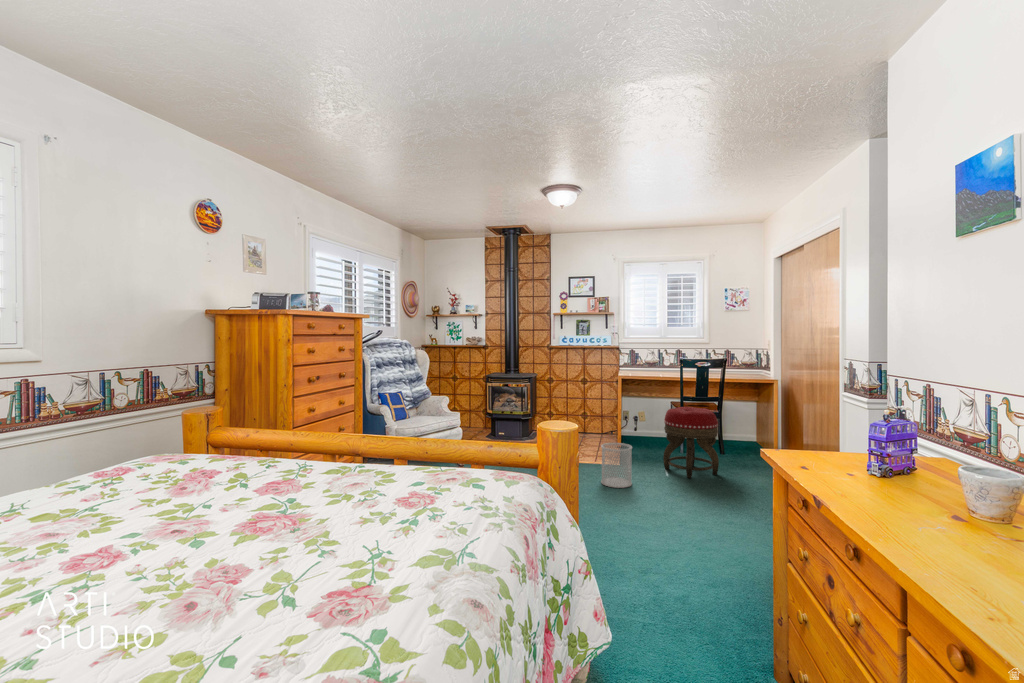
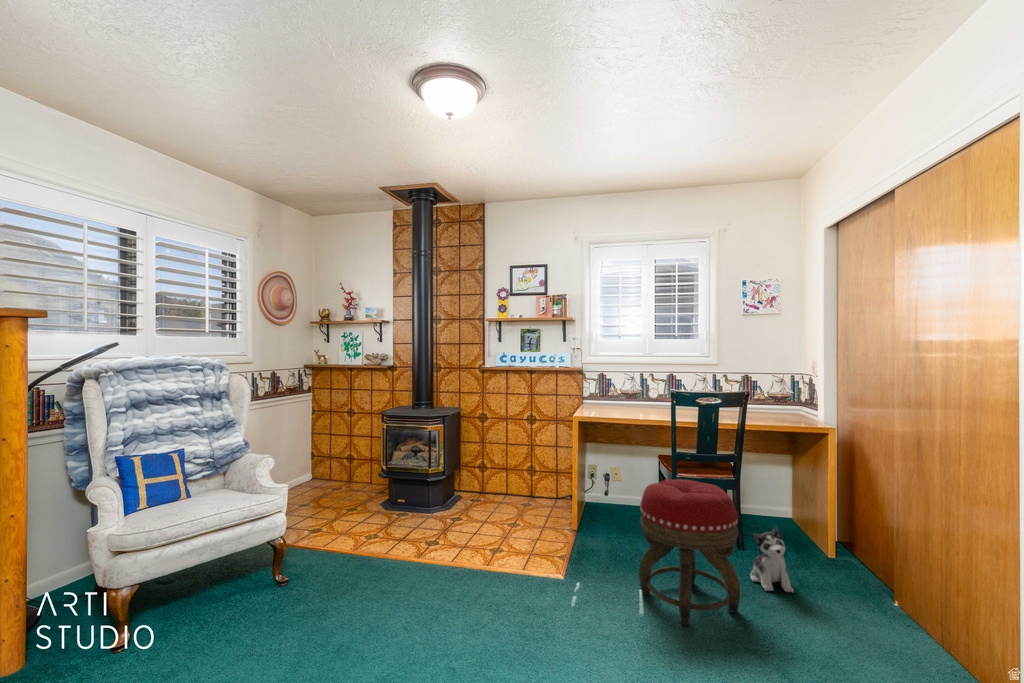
plush toy: none [726,433,749,468] -> present [750,526,794,592]
wastebasket: present [601,443,632,488] -> none [513,556,572,660]

